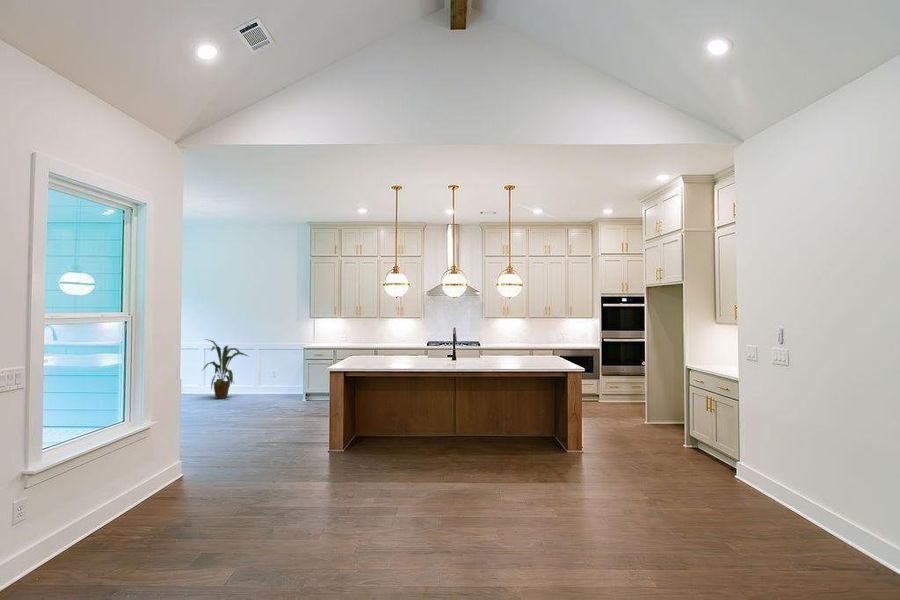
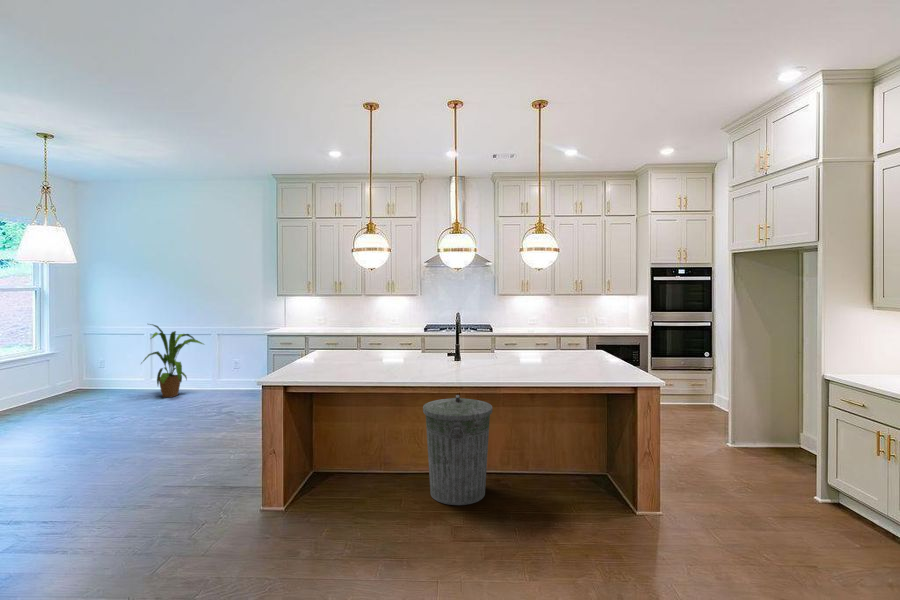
trash can: none [432,380,477,449] -> present [423,395,492,505]

